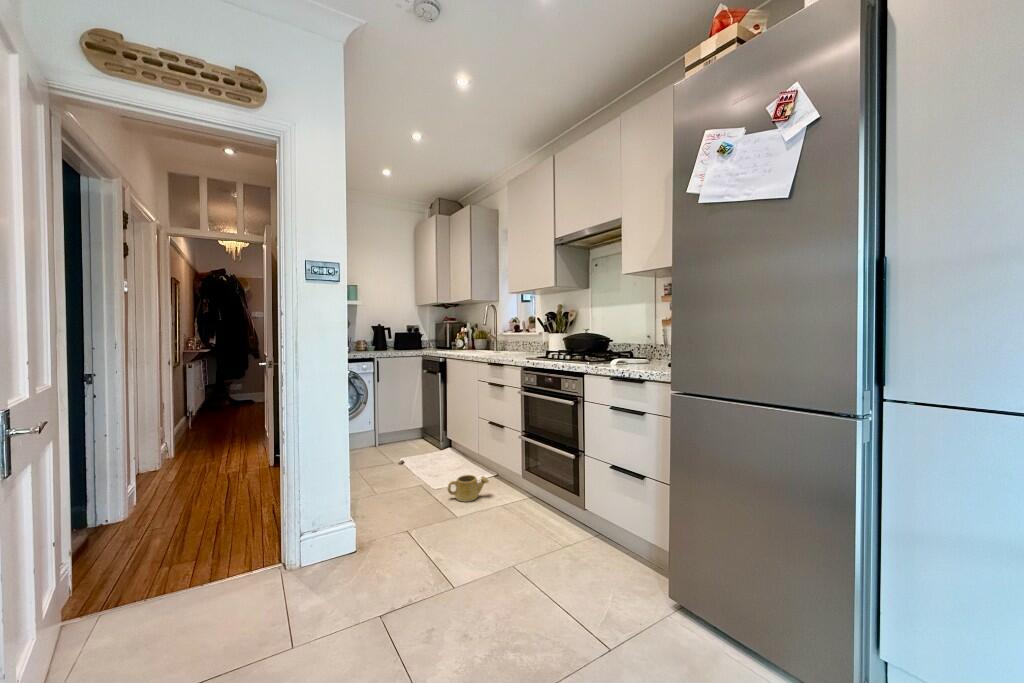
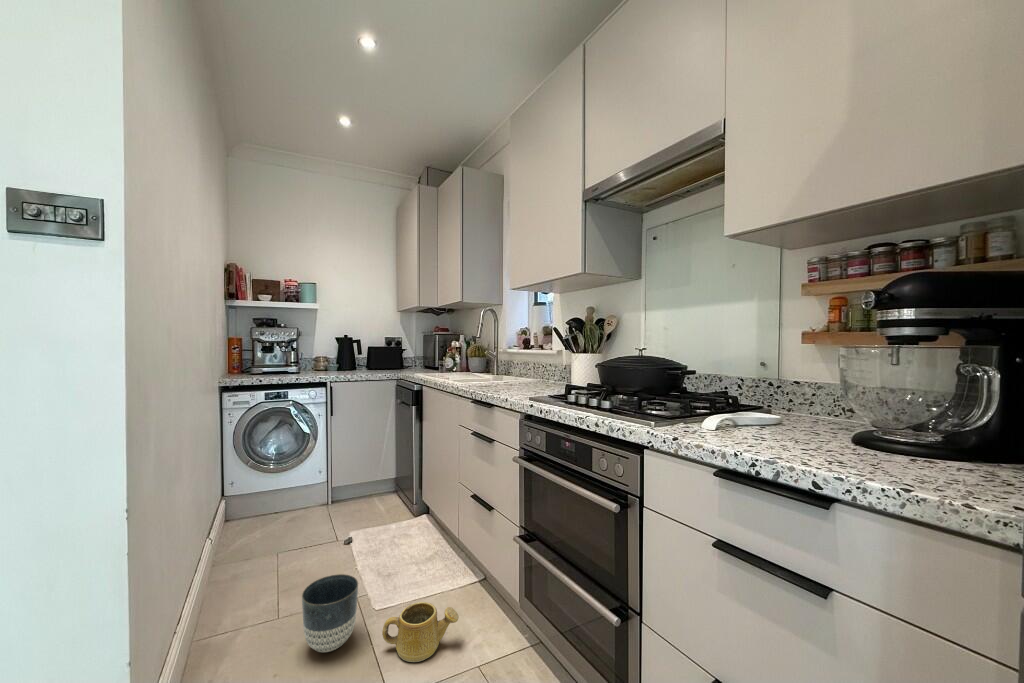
planter: none [402,463,432,500] -> present [302,574,358,652]

